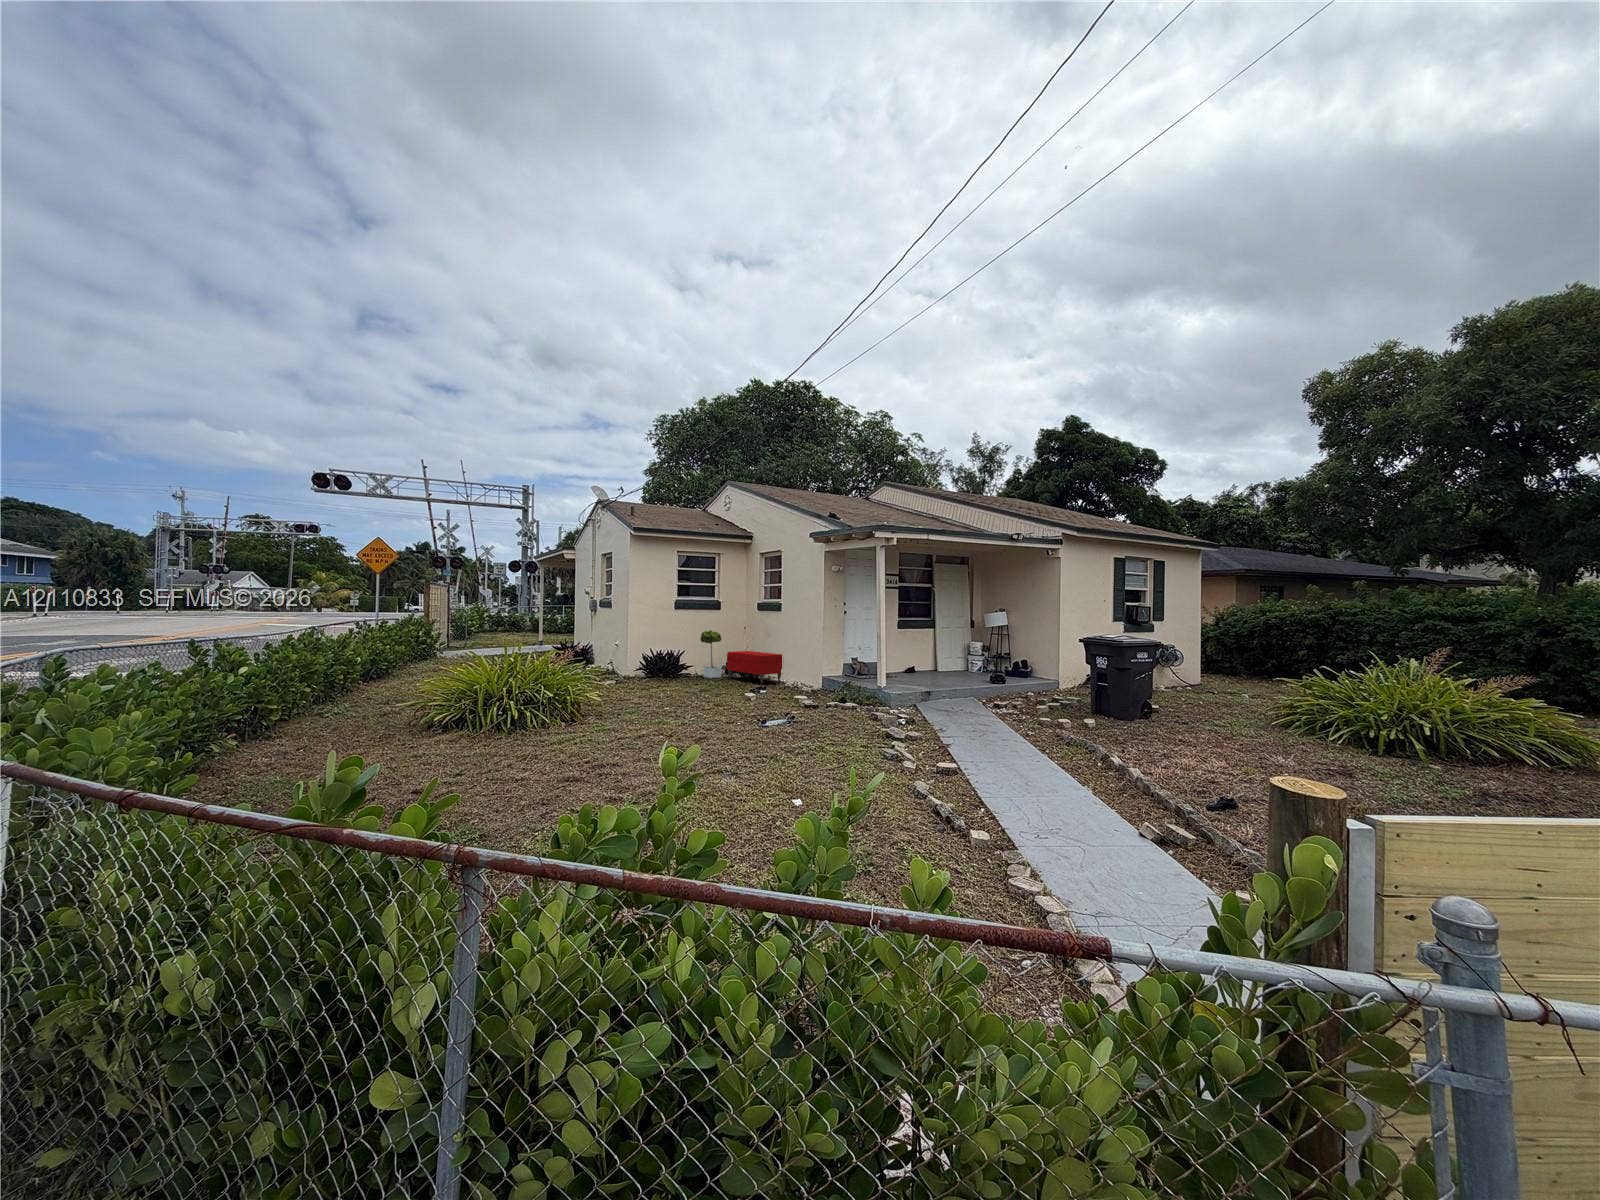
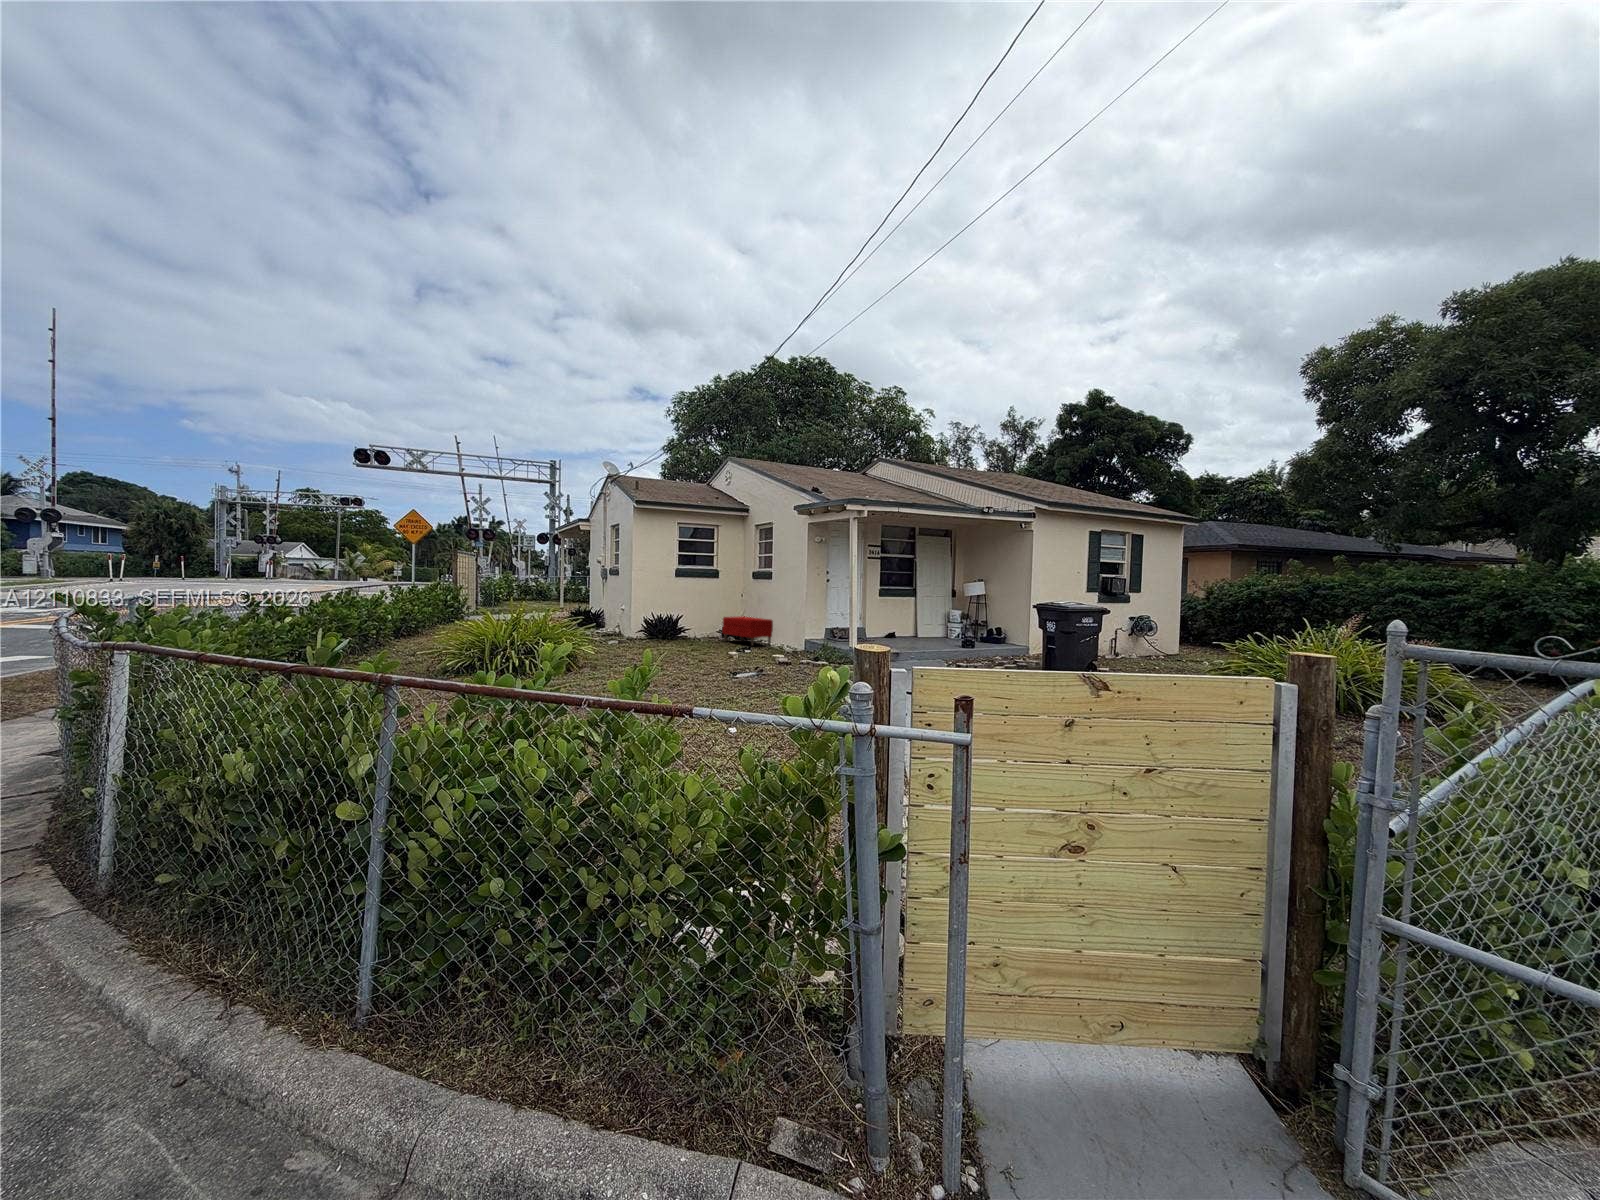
potted tree: present [700,630,722,678] -> none [698,596,718,641]

